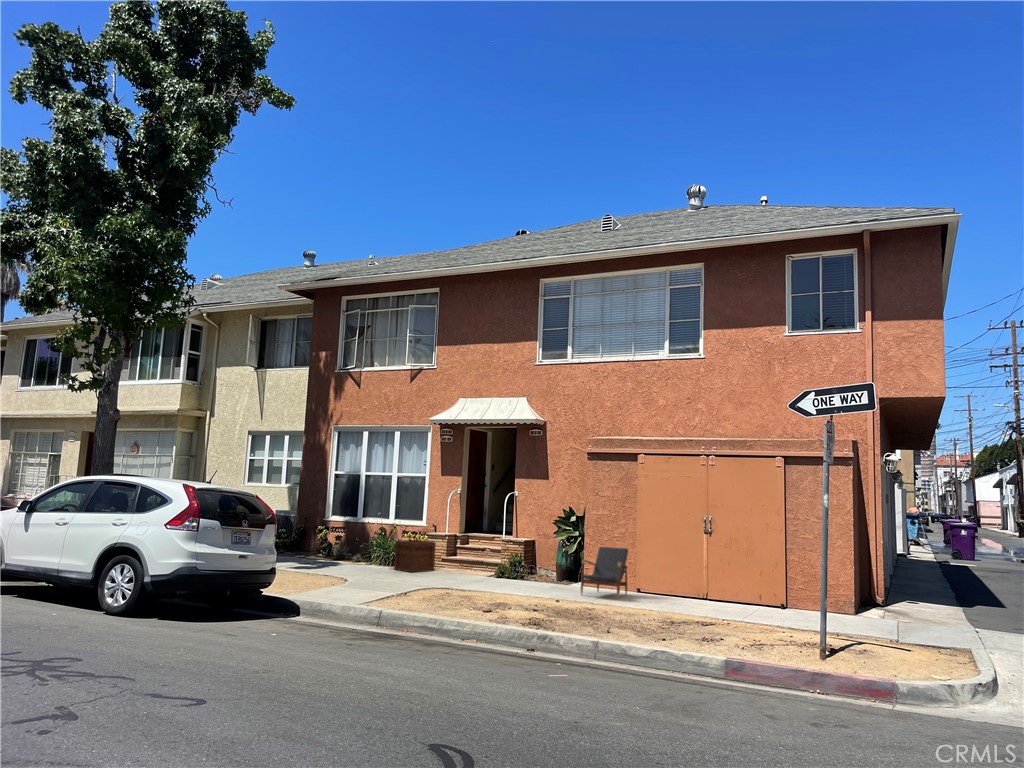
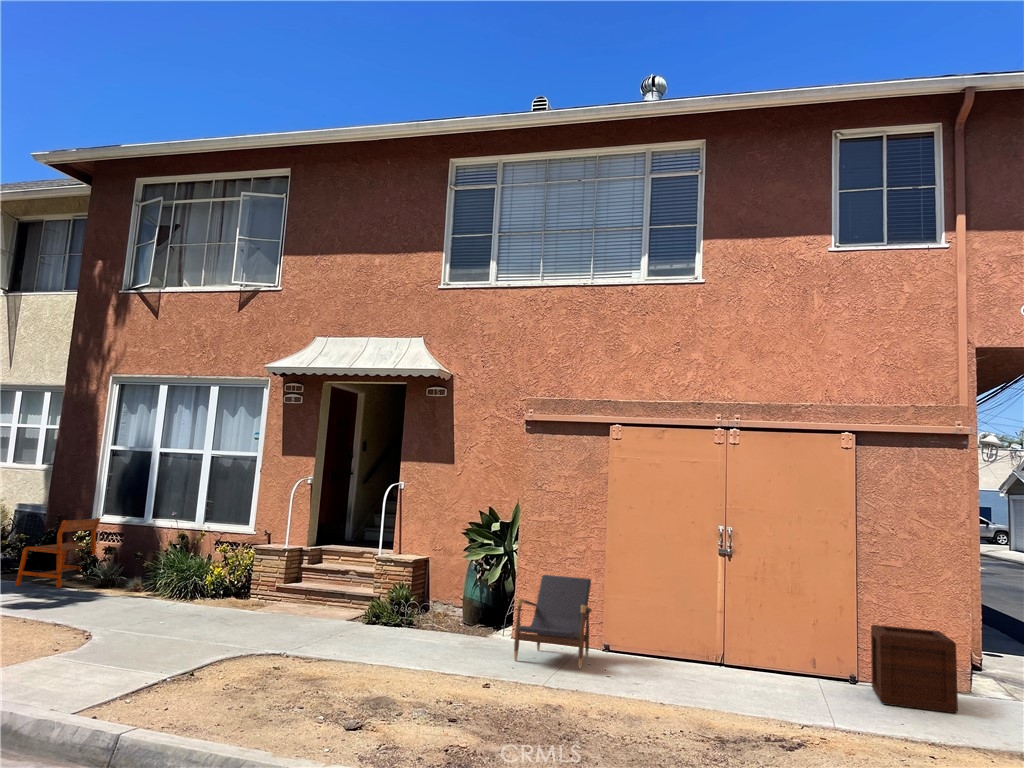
bench: none [287,517,331,560] -> present [15,518,100,588]
wooden crate: present [394,540,436,572] -> present [871,625,958,713]

